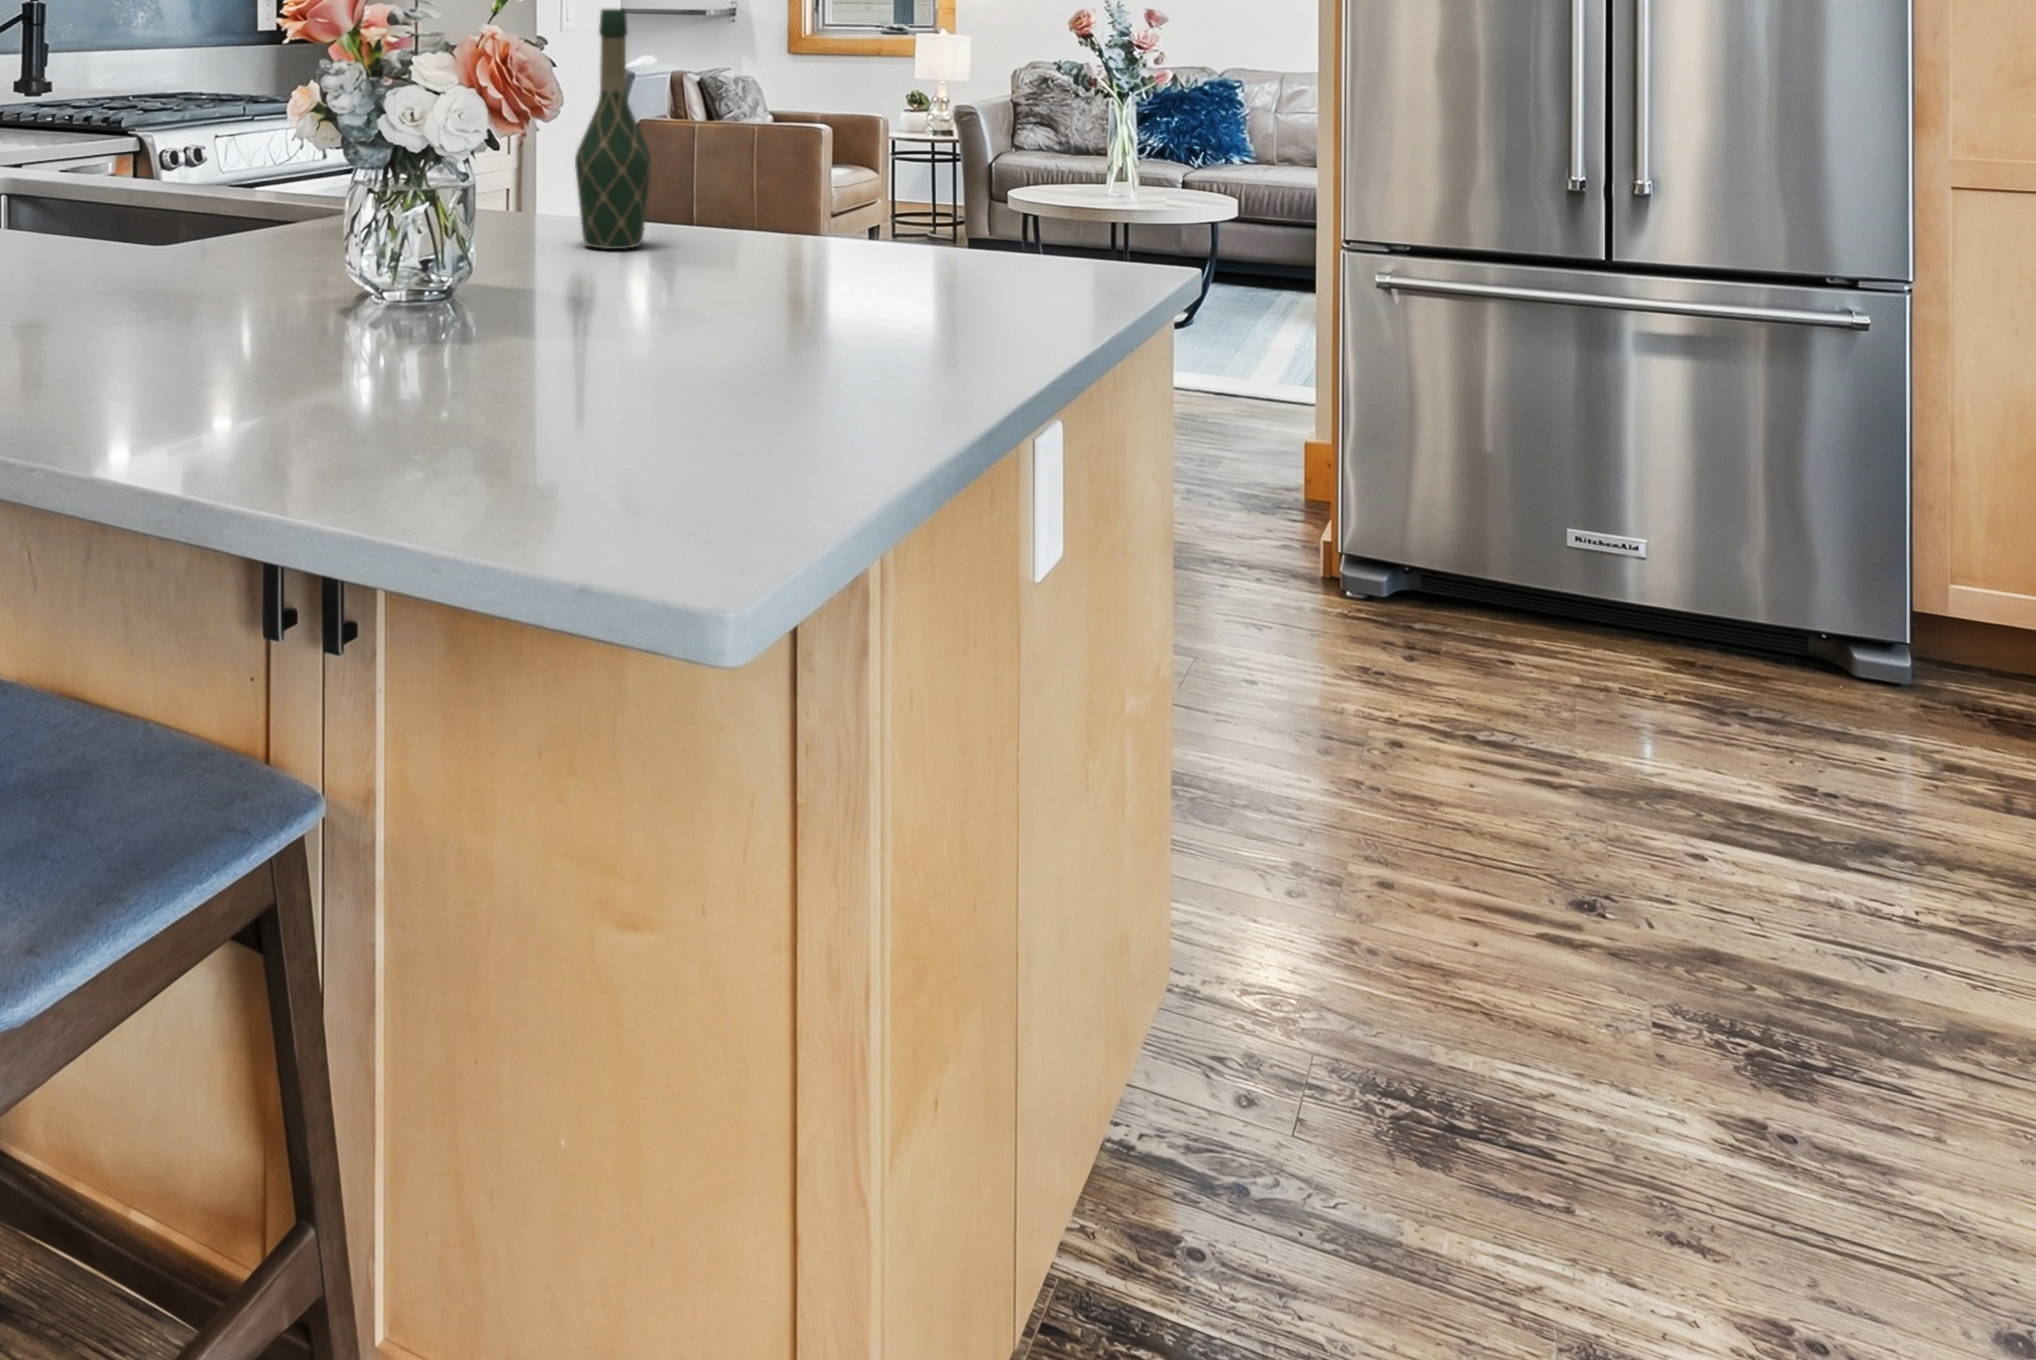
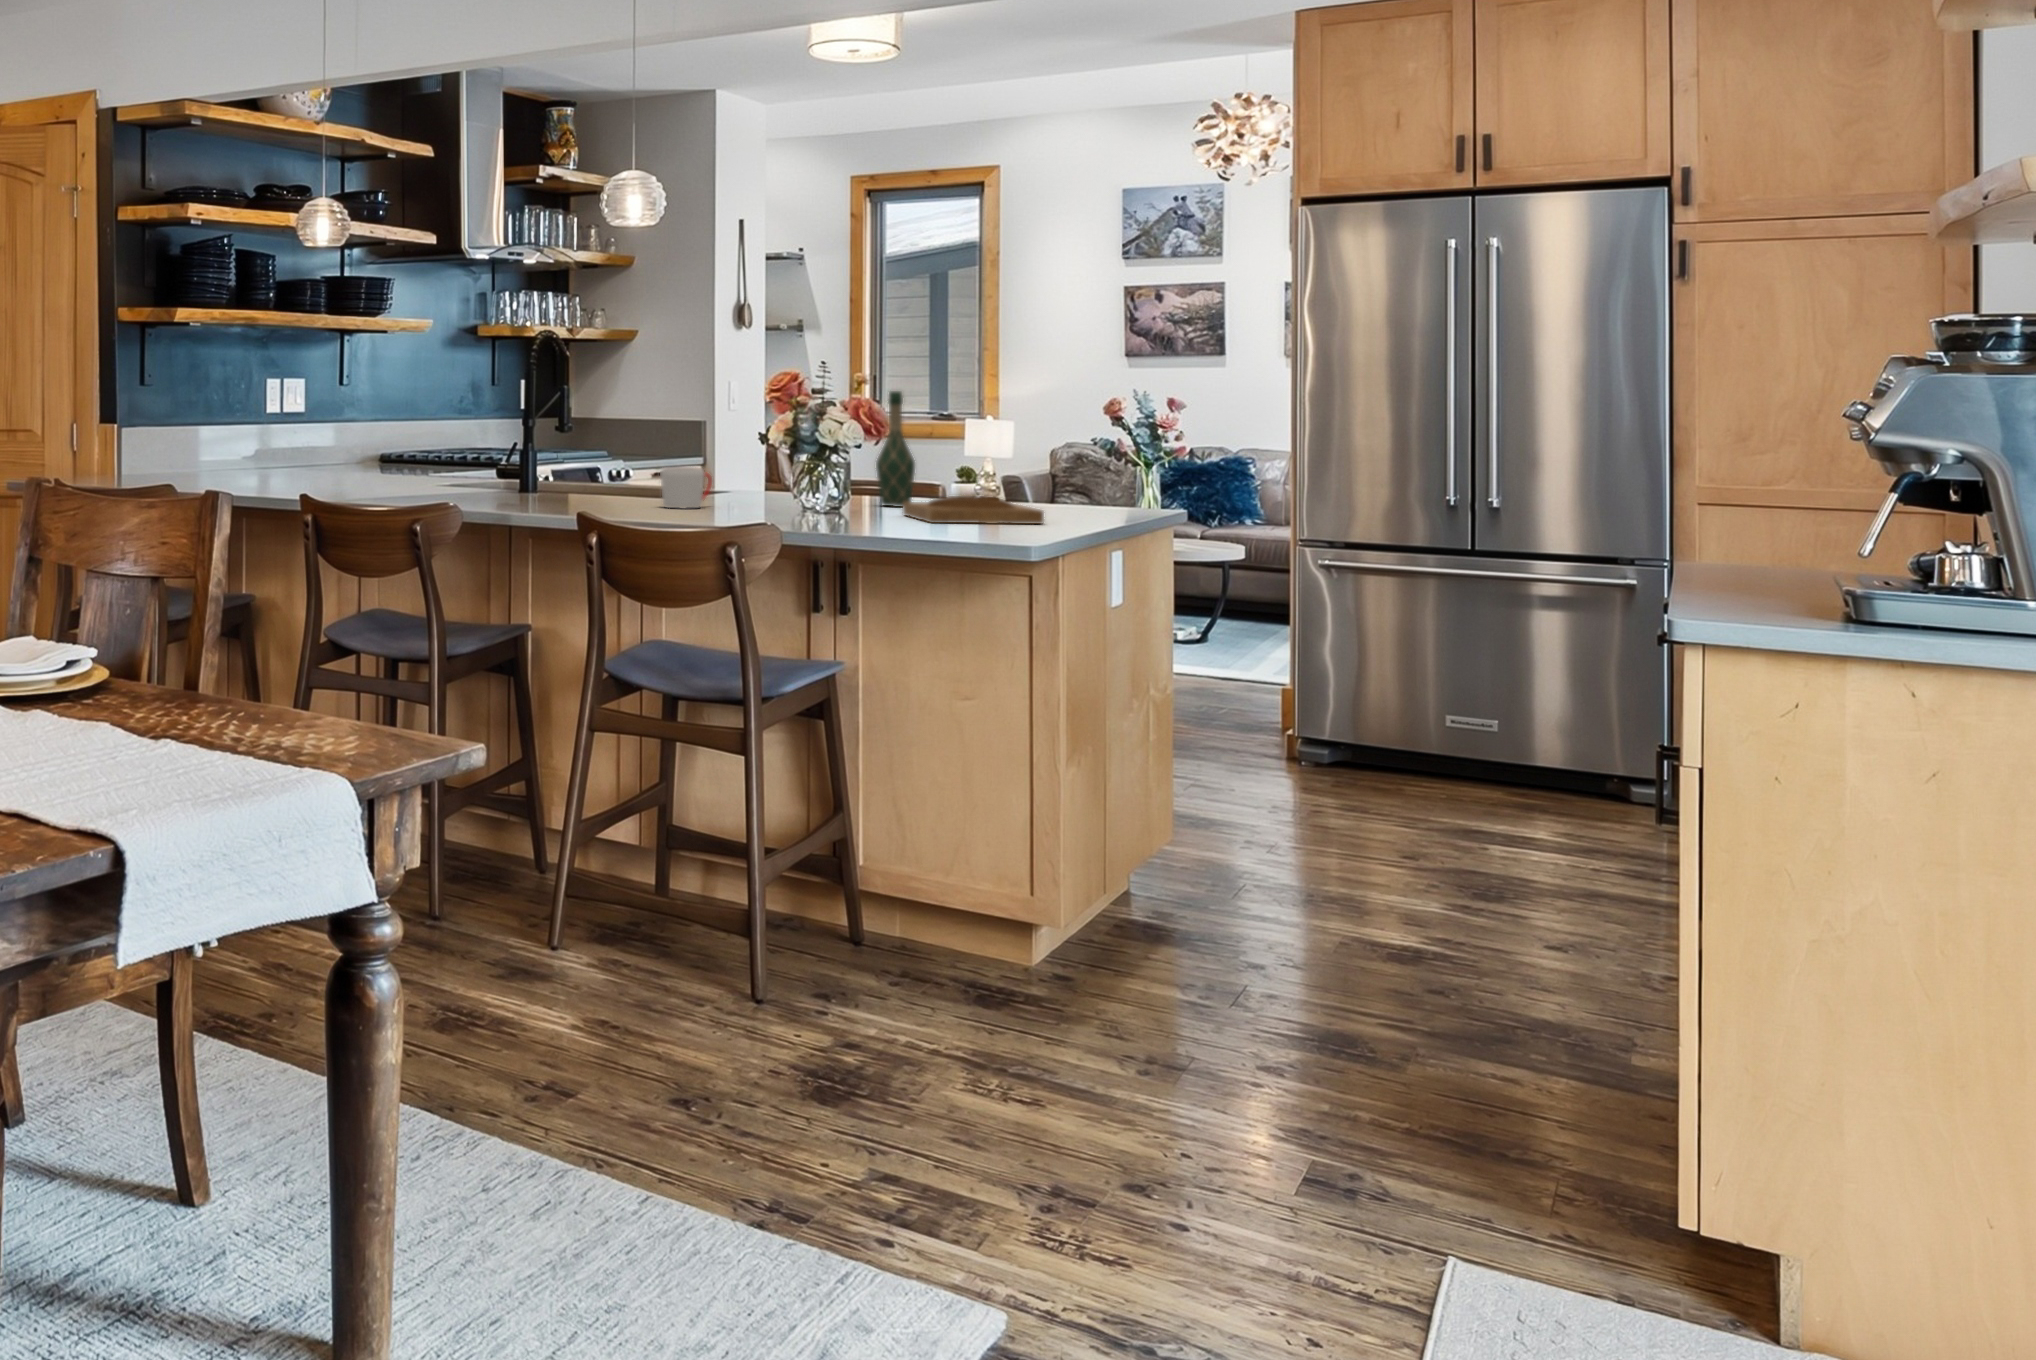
mug: none [95,174,222,270] -> present [660,467,712,508]
tray: none [575,255,852,336] -> present [902,495,1044,524]

